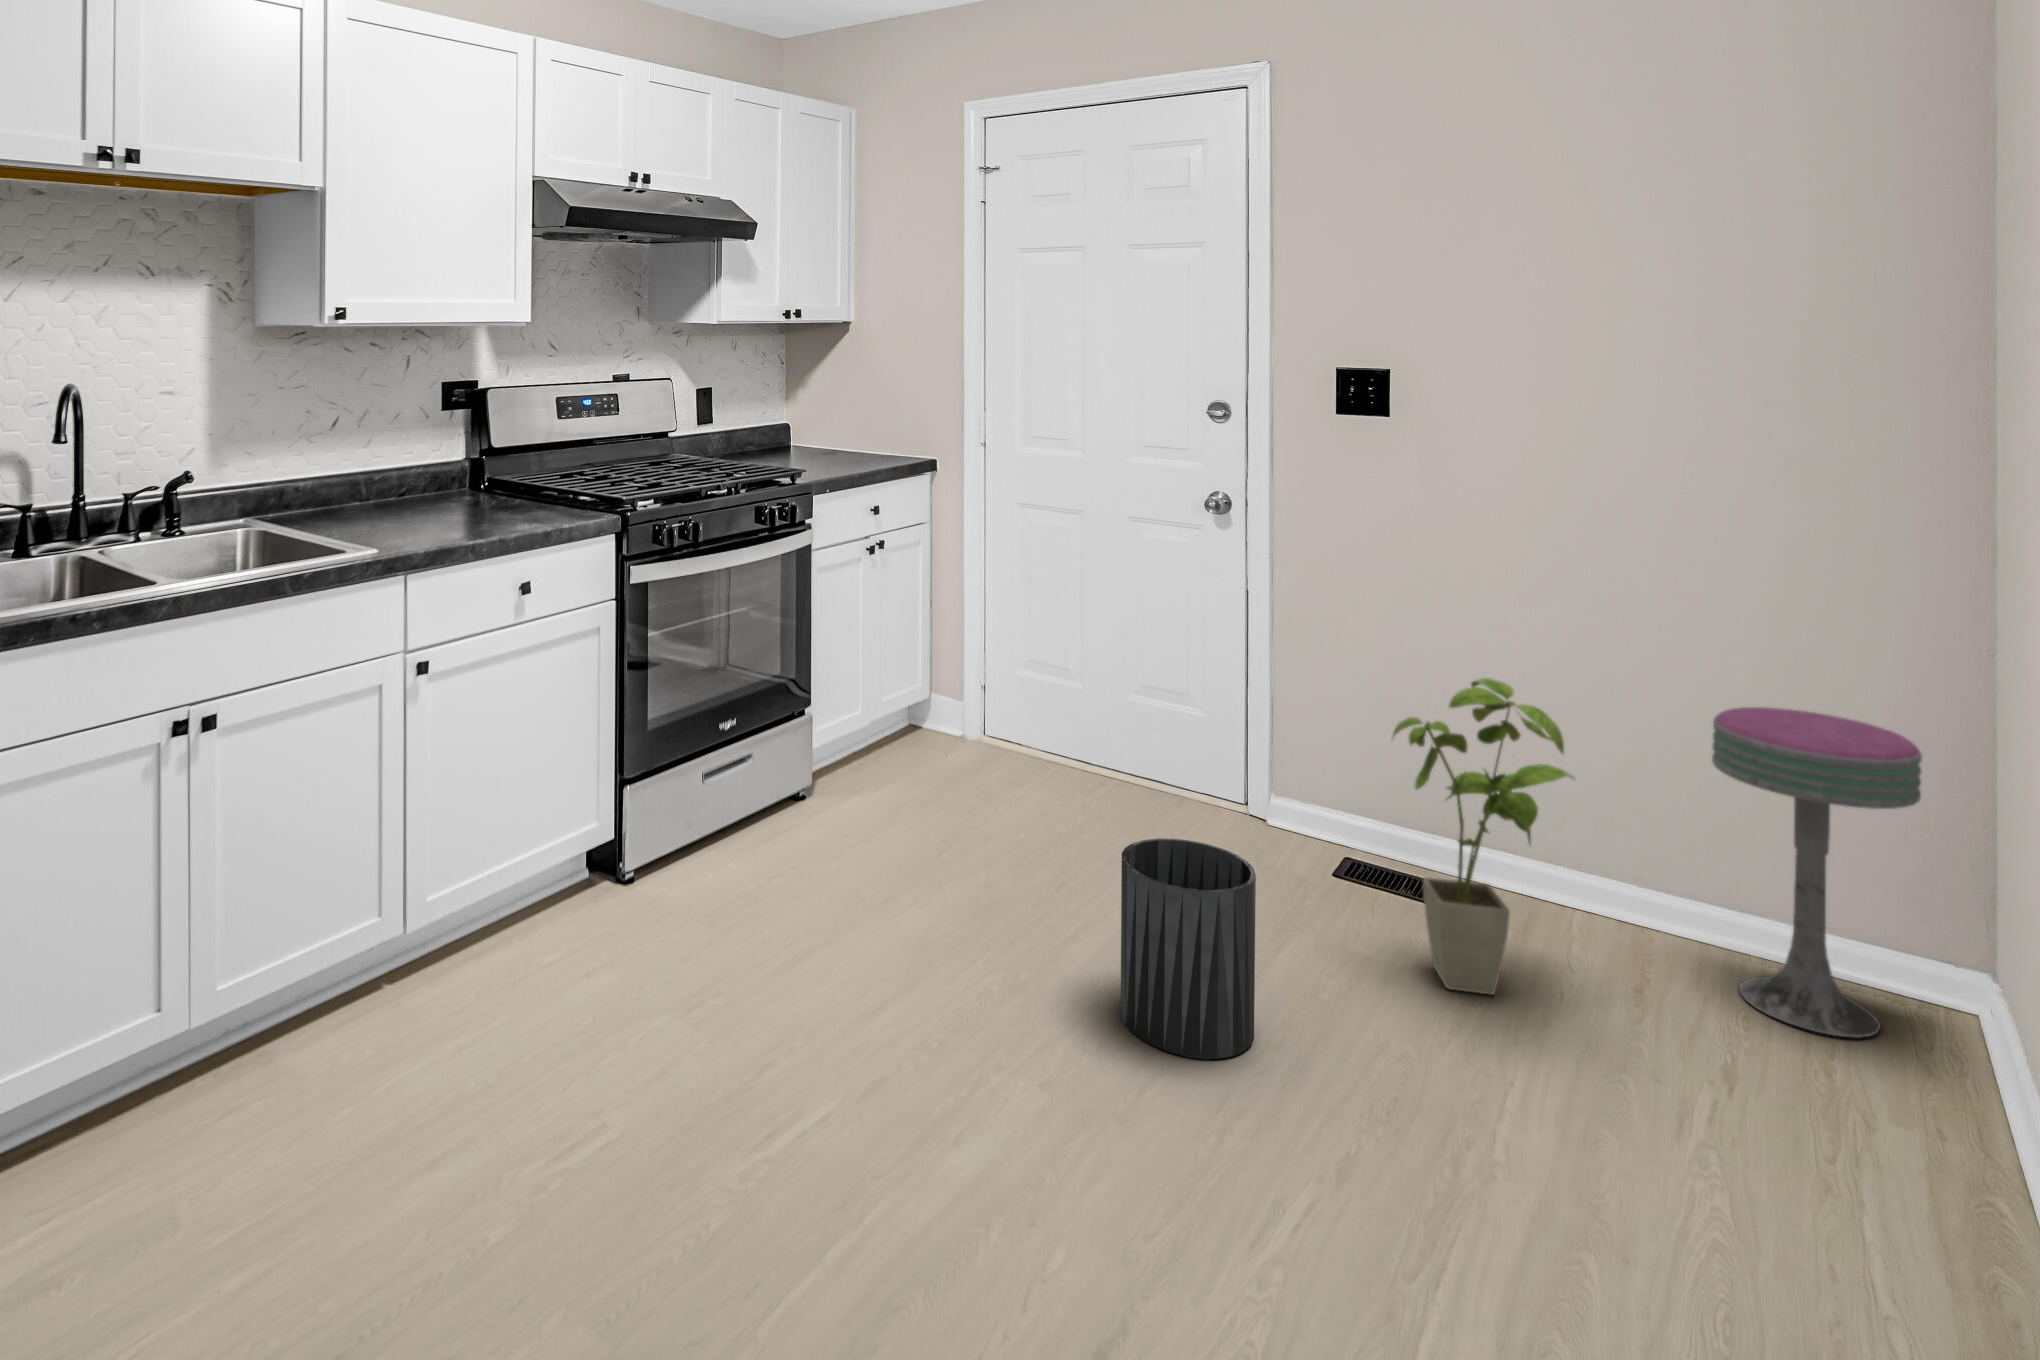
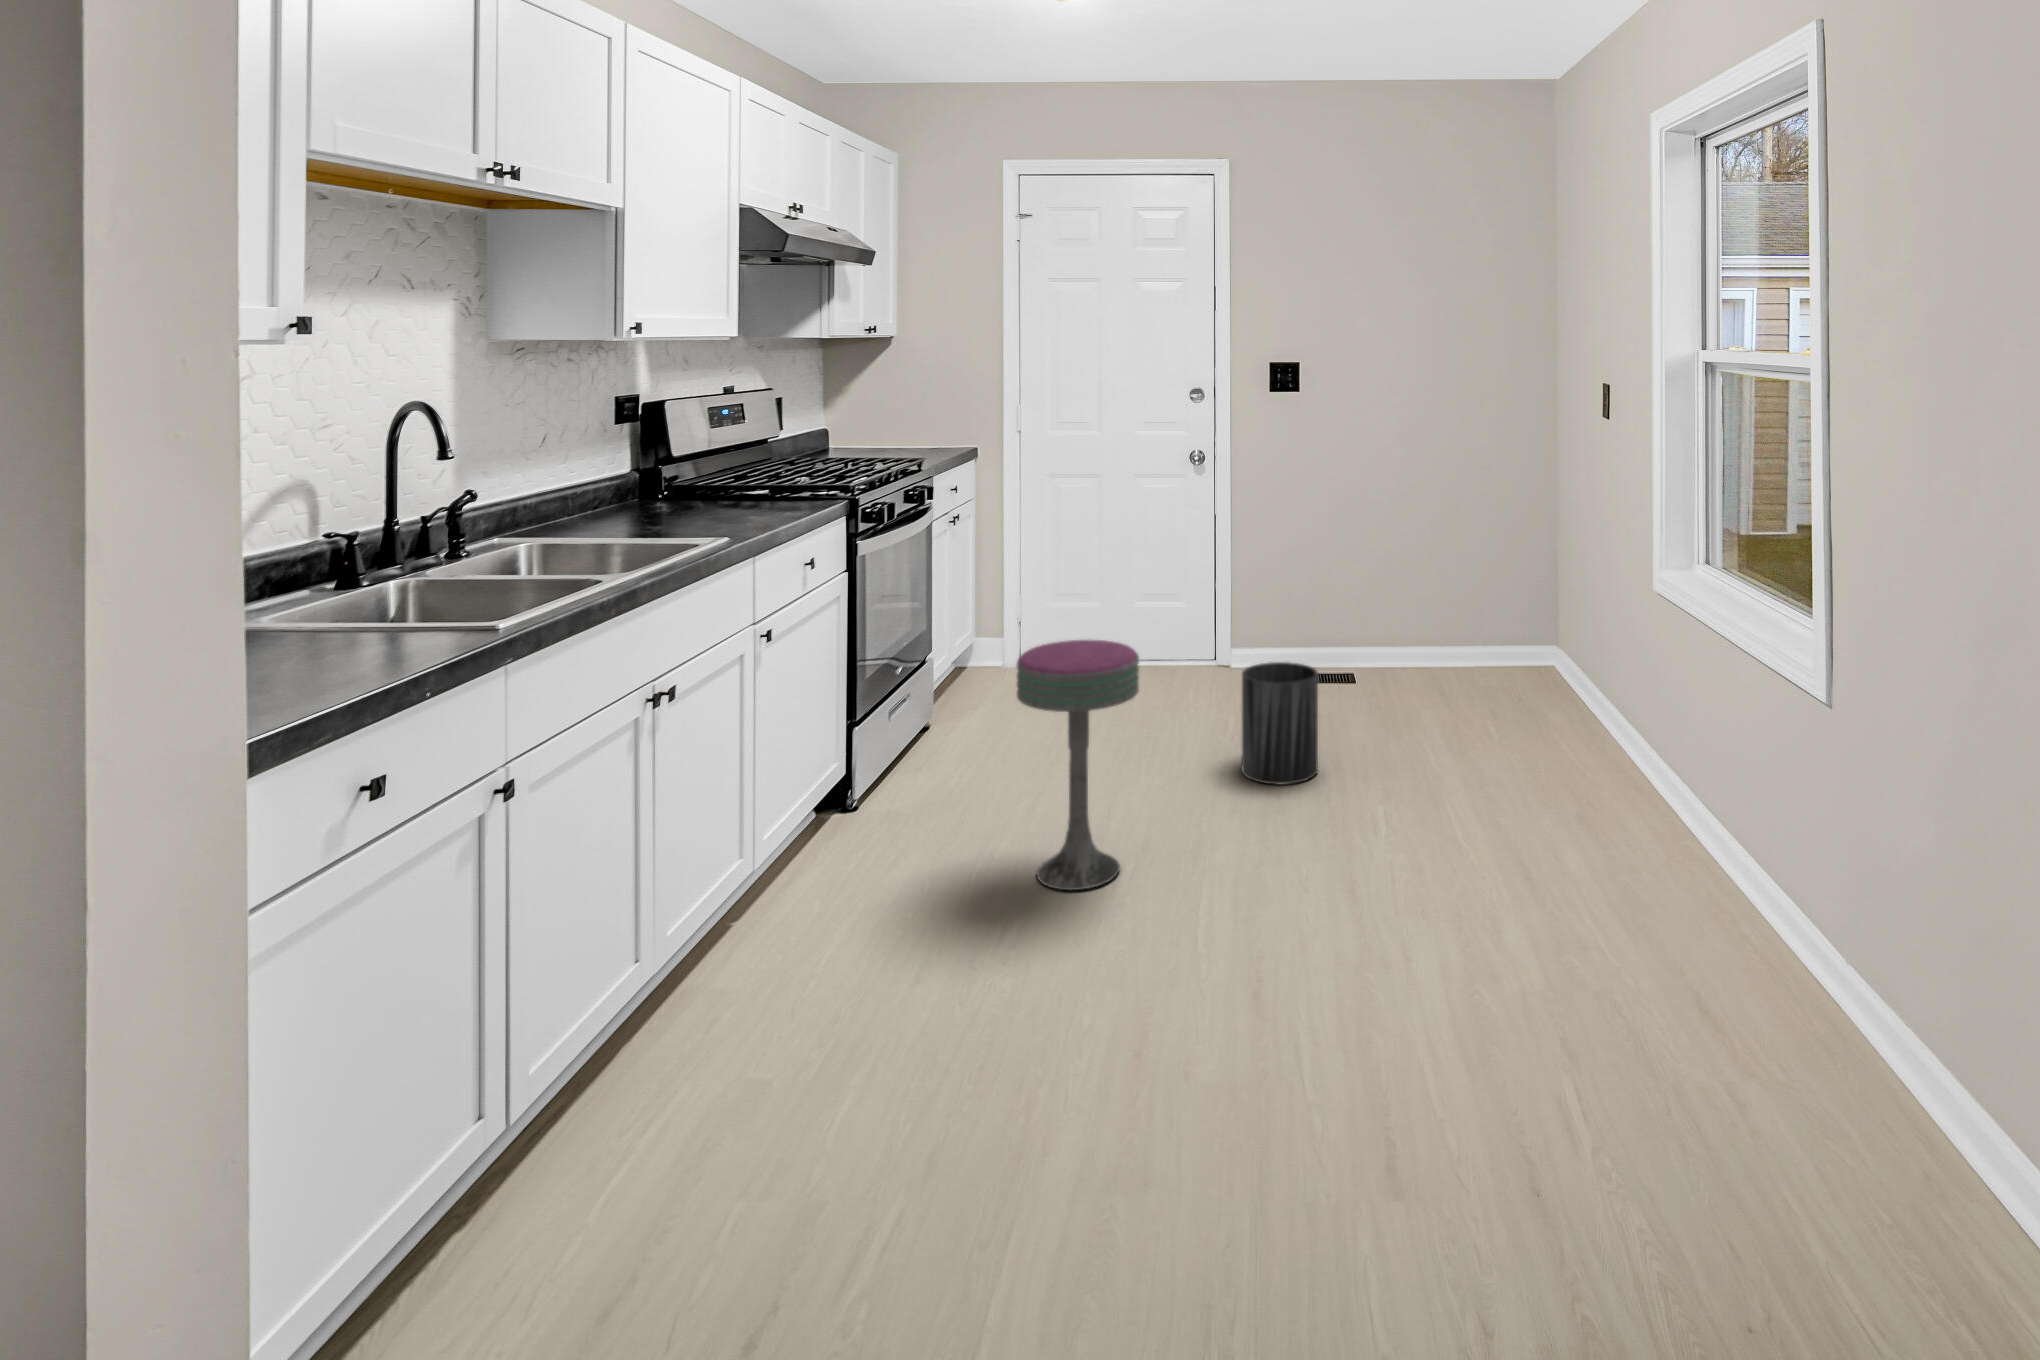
house plant: present [1393,678,1573,995] -> none [1344,542,1435,721]
bar stool: present [1712,707,1922,1038] -> present [1017,640,1139,890]

